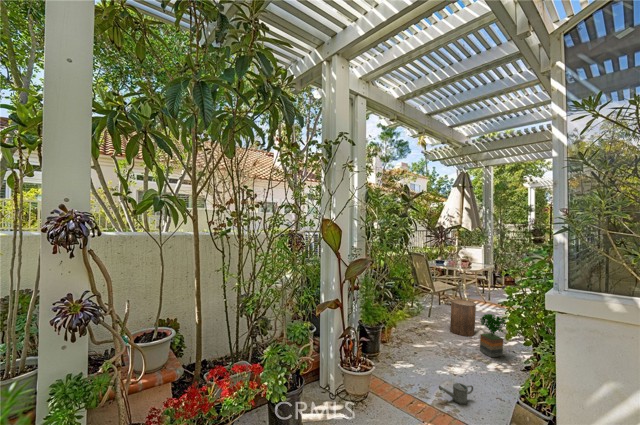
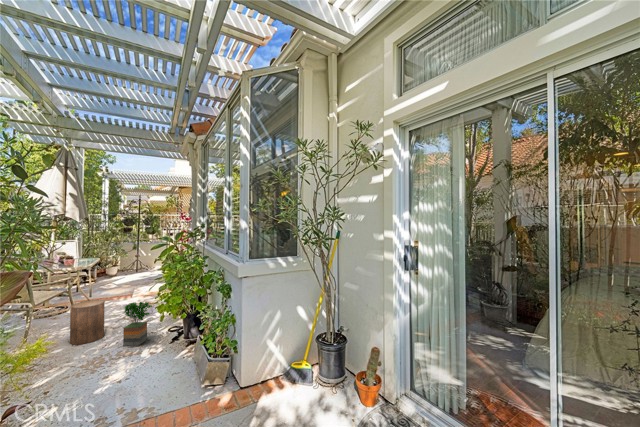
watering can: present [439,383,473,404] -> none [124,376,156,405]

